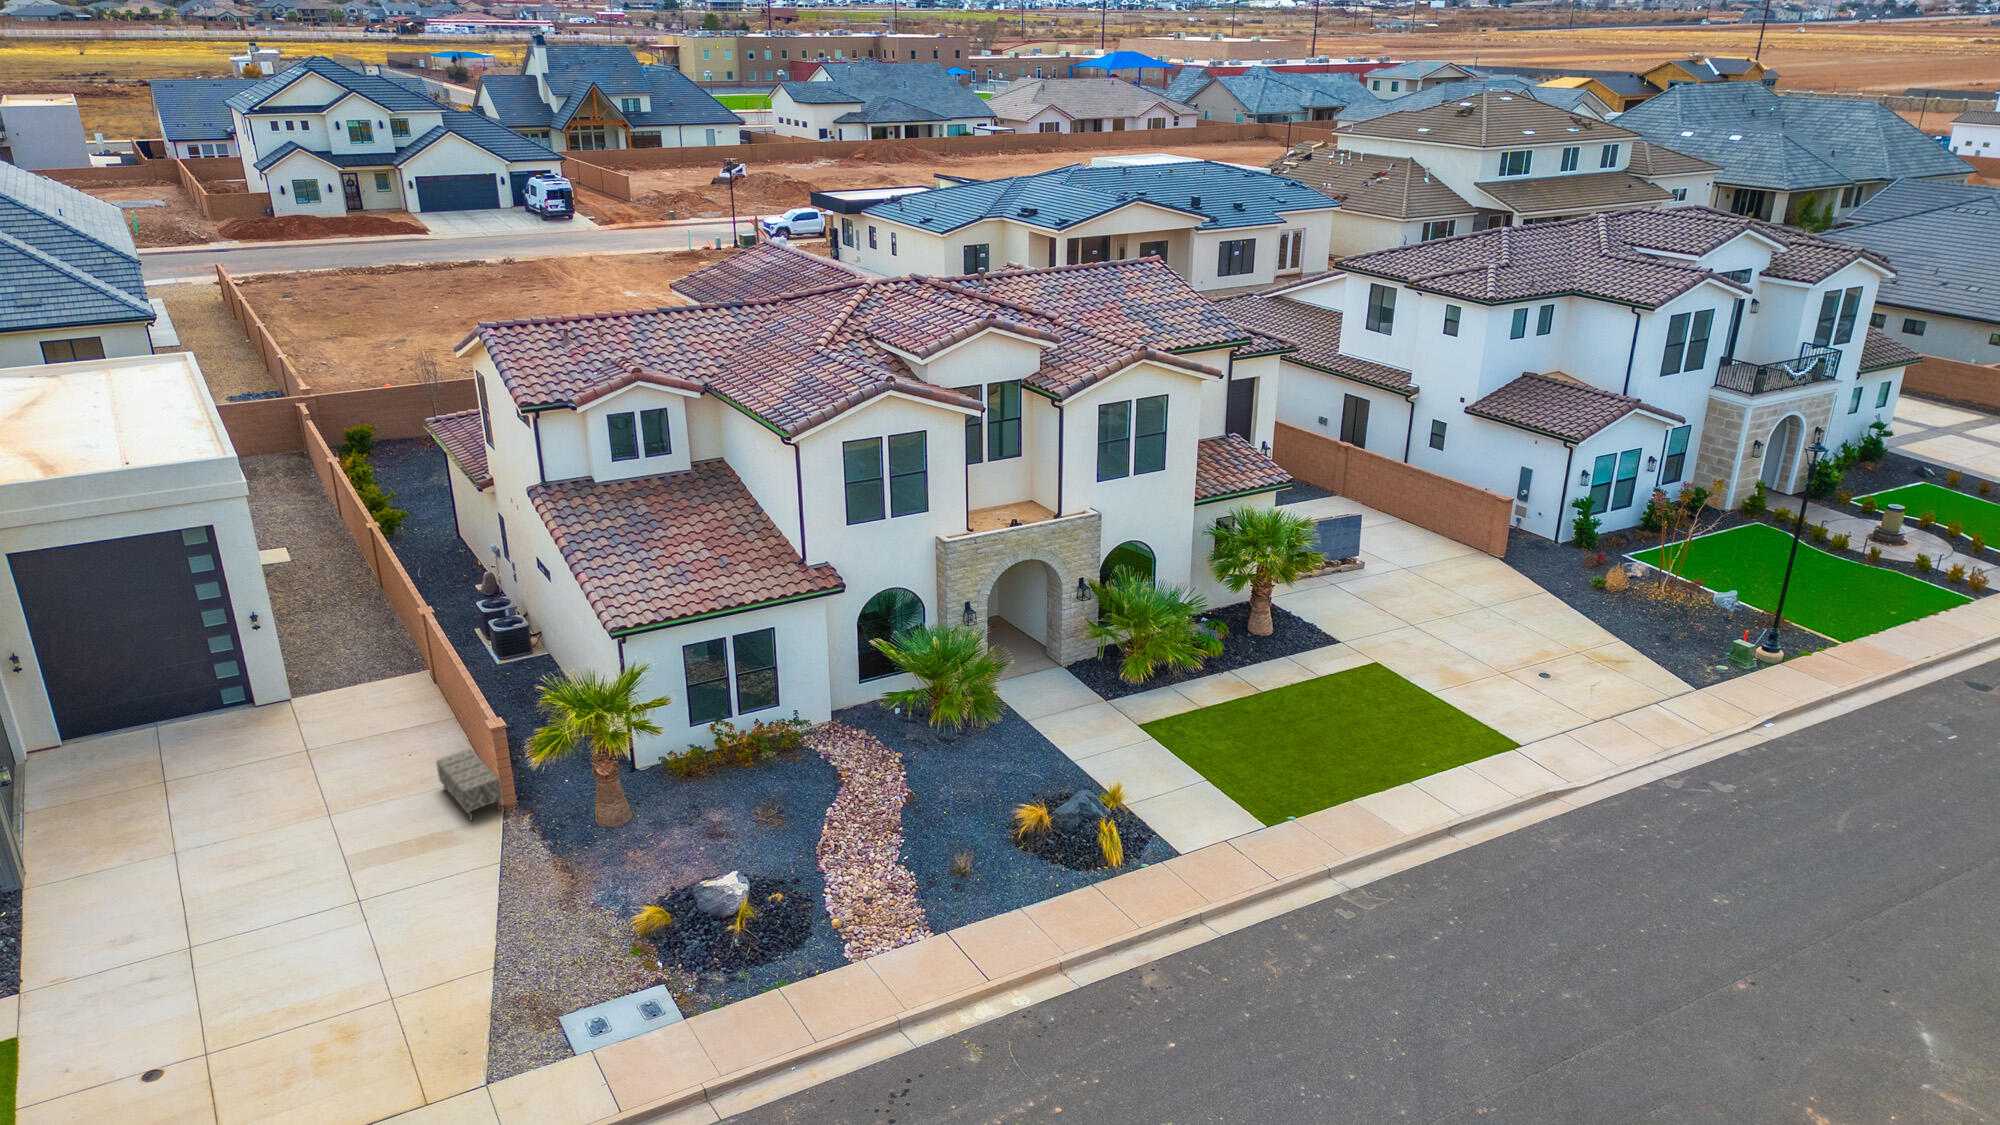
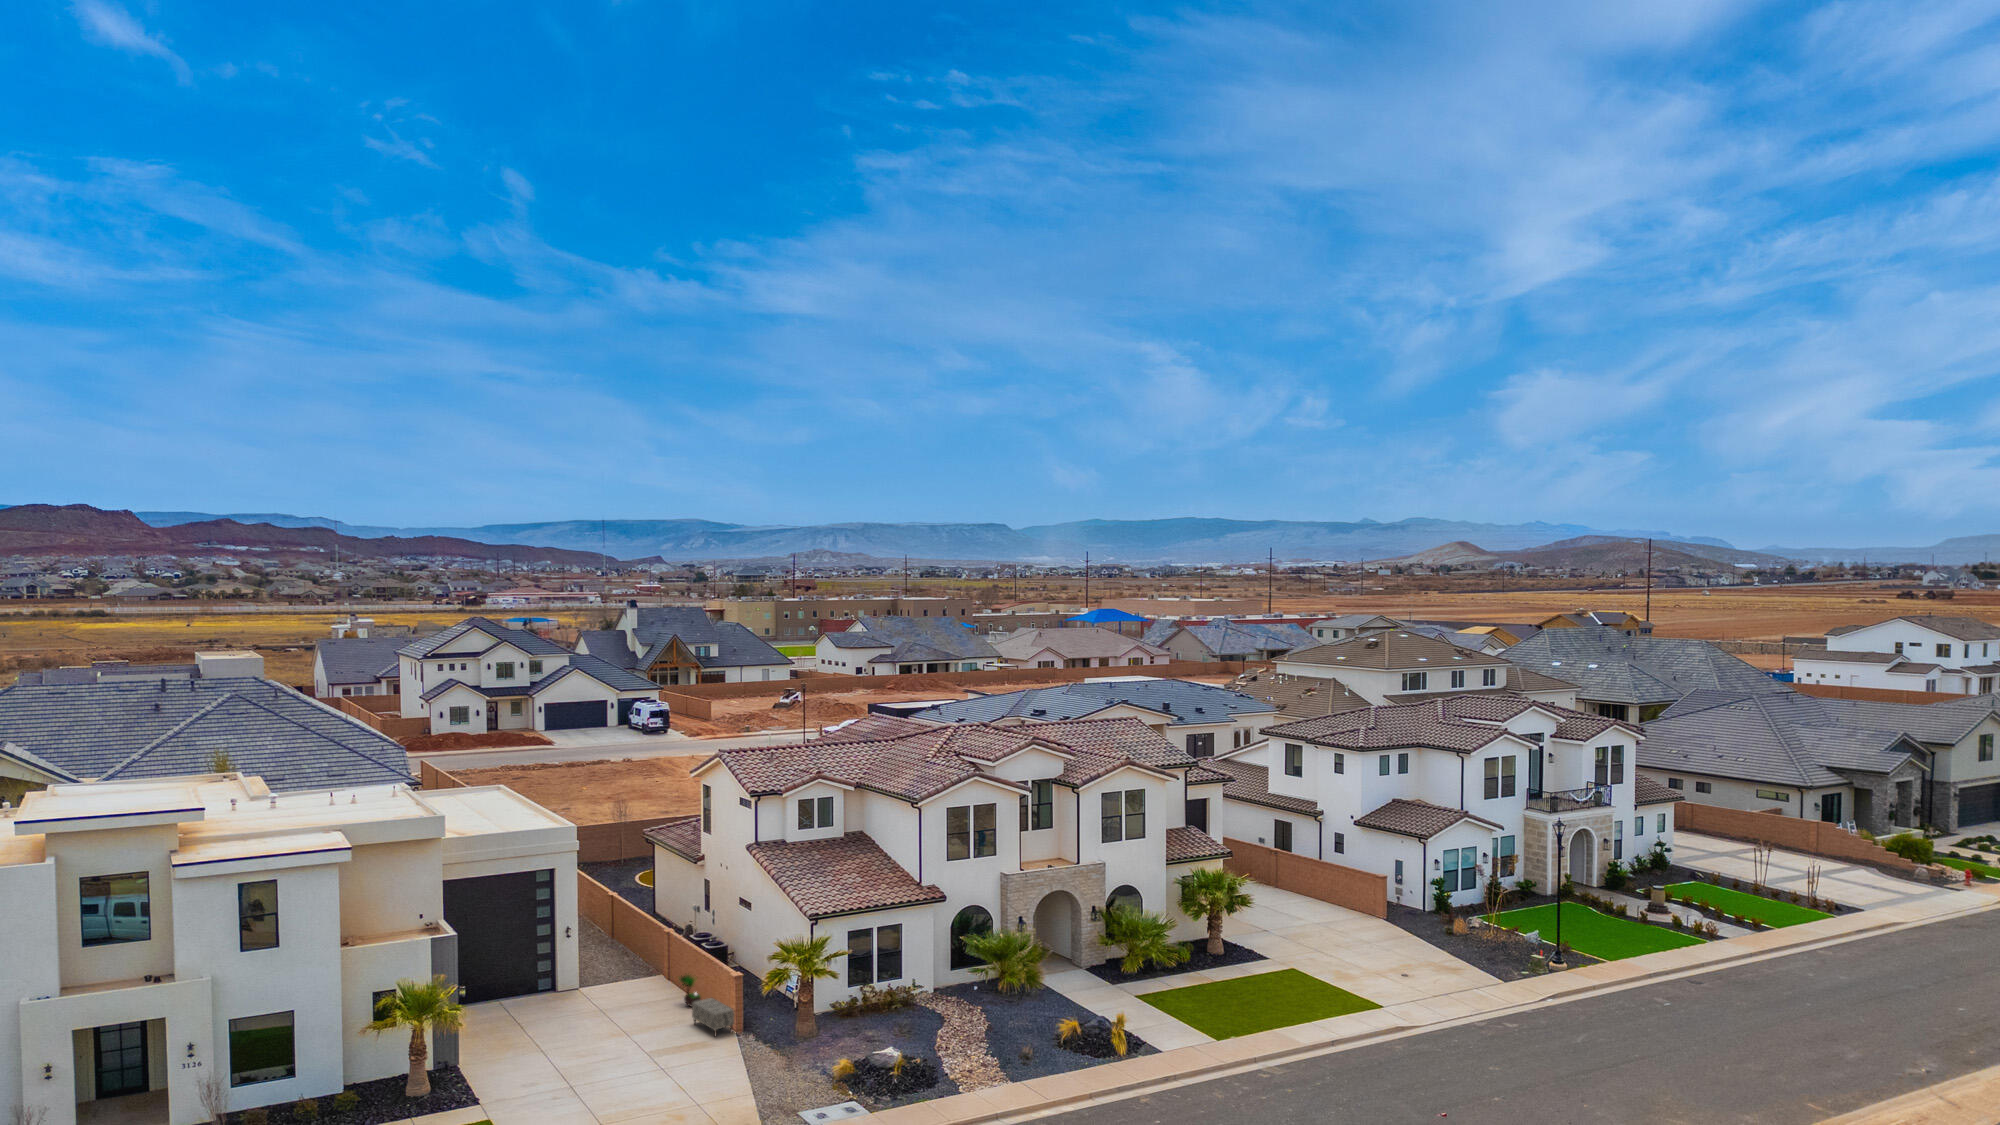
potted tree: none [423,698,465,749] -> present [679,975,701,1007]

